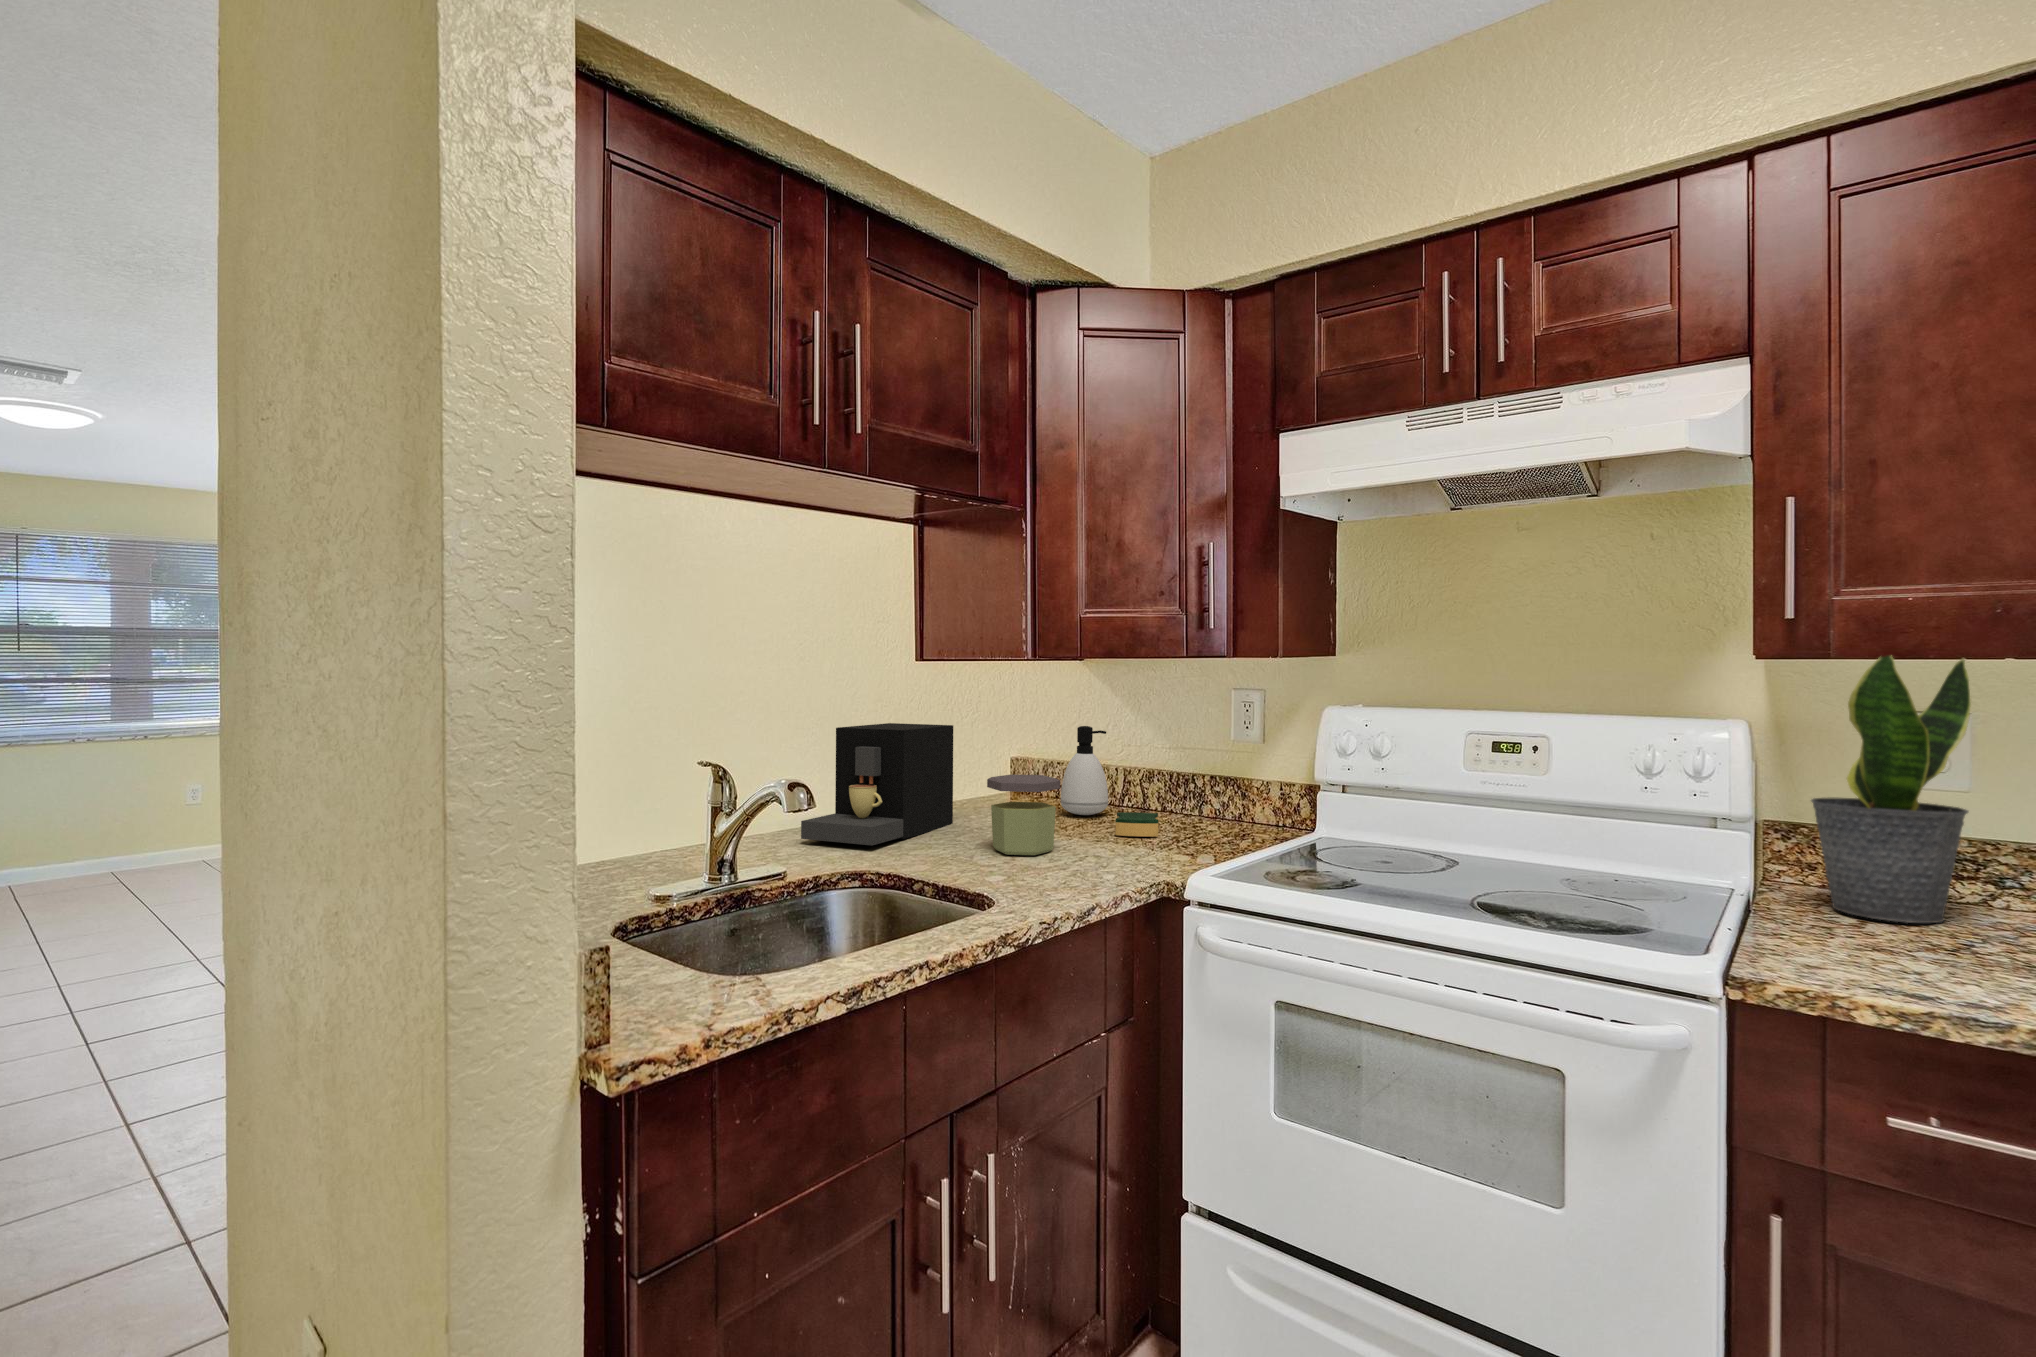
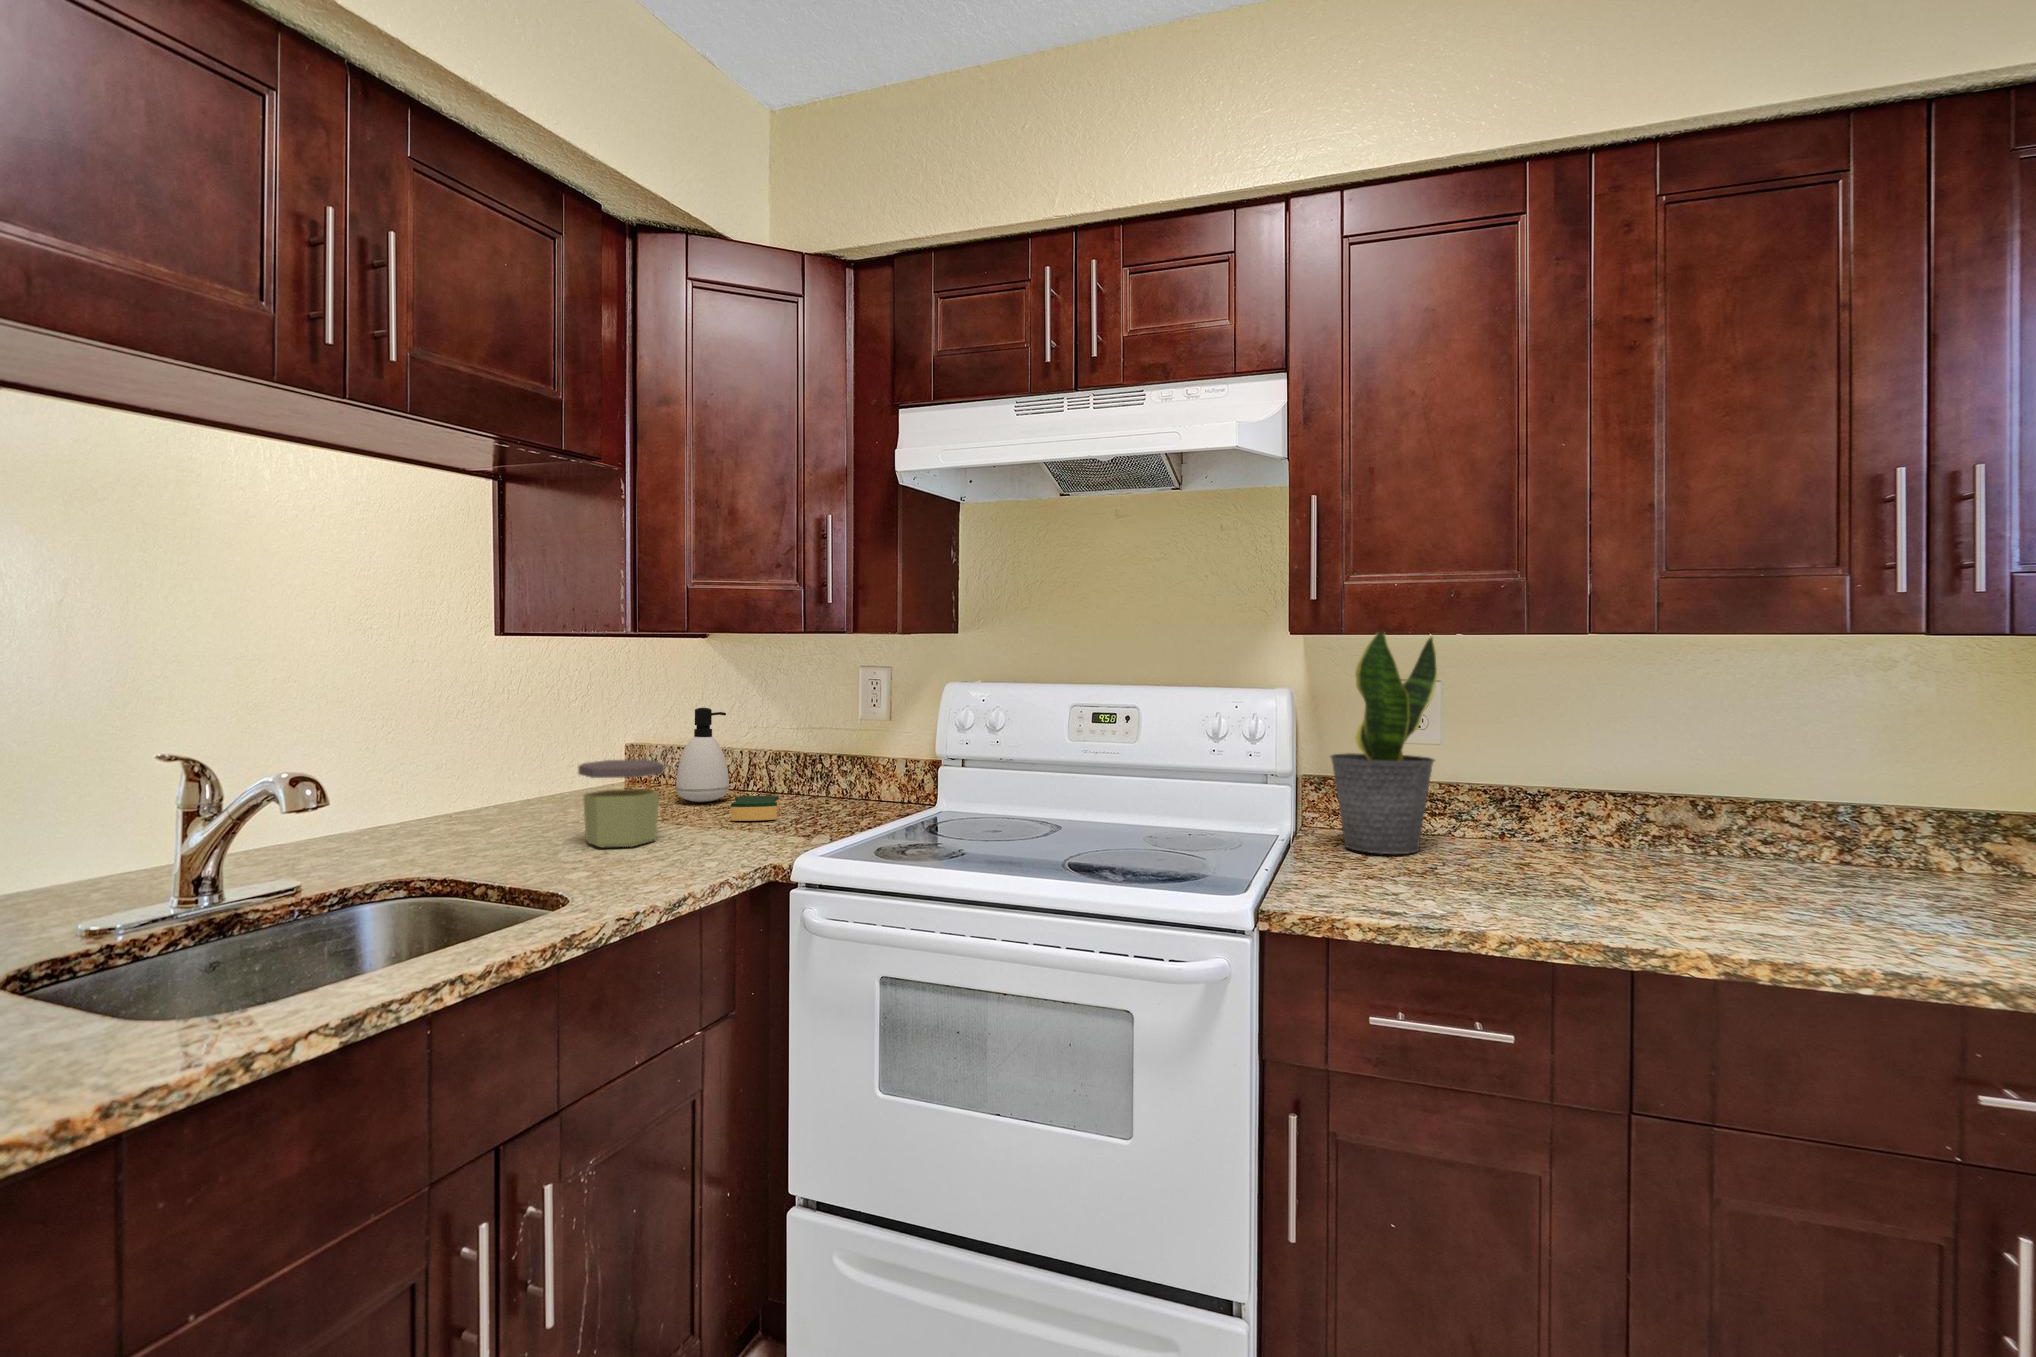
coffee maker: present [801,723,953,845] -> none [338,708,546,847]

